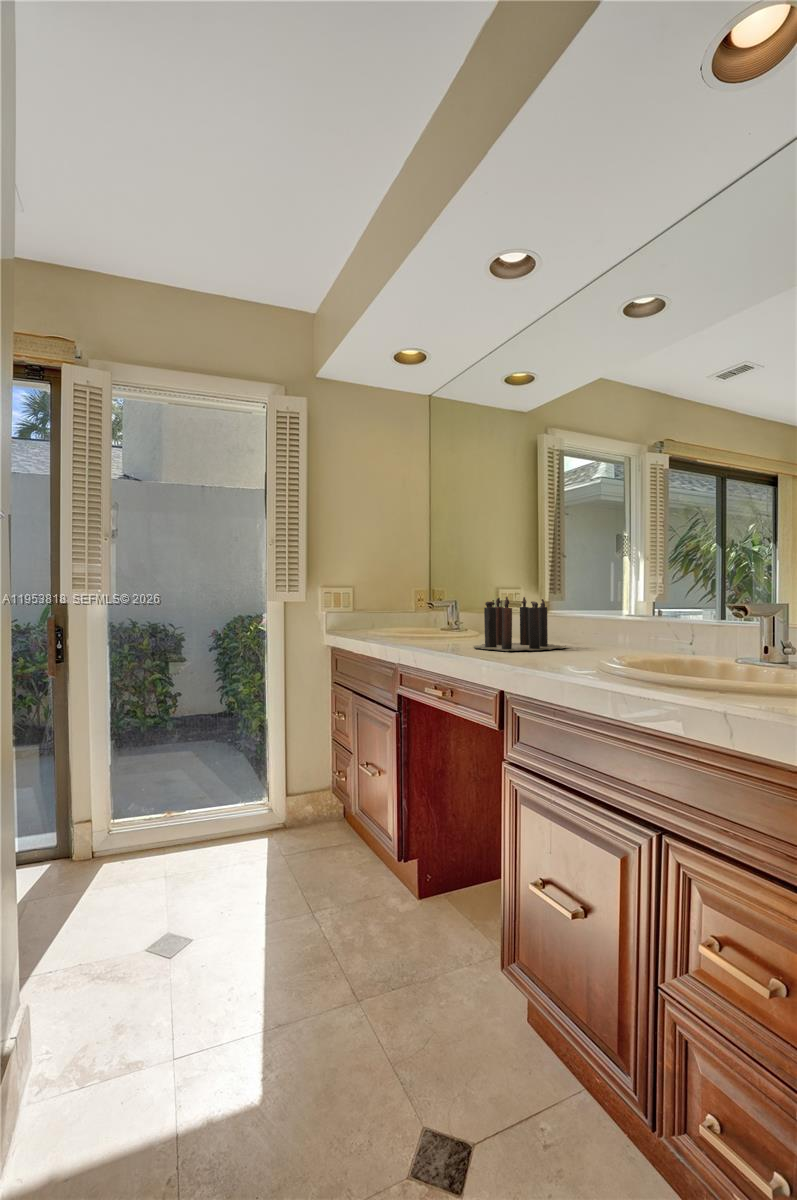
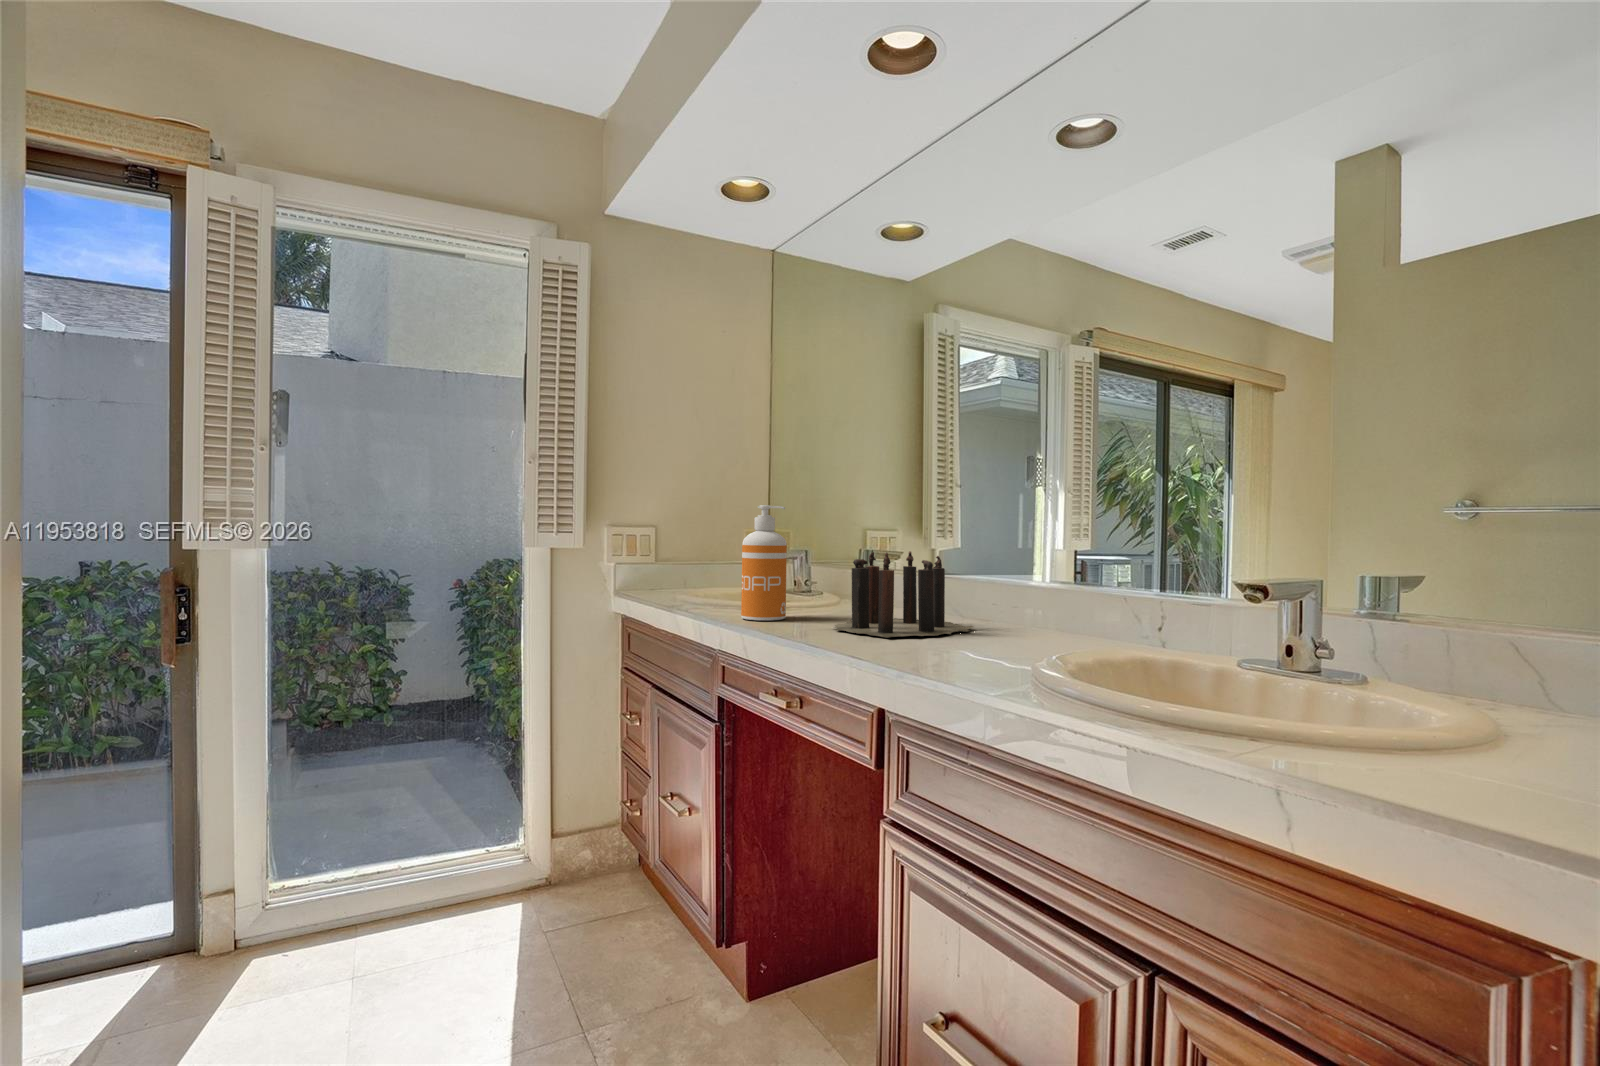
soap dispenser: none [412,568,441,644] -> present [741,505,787,621]

